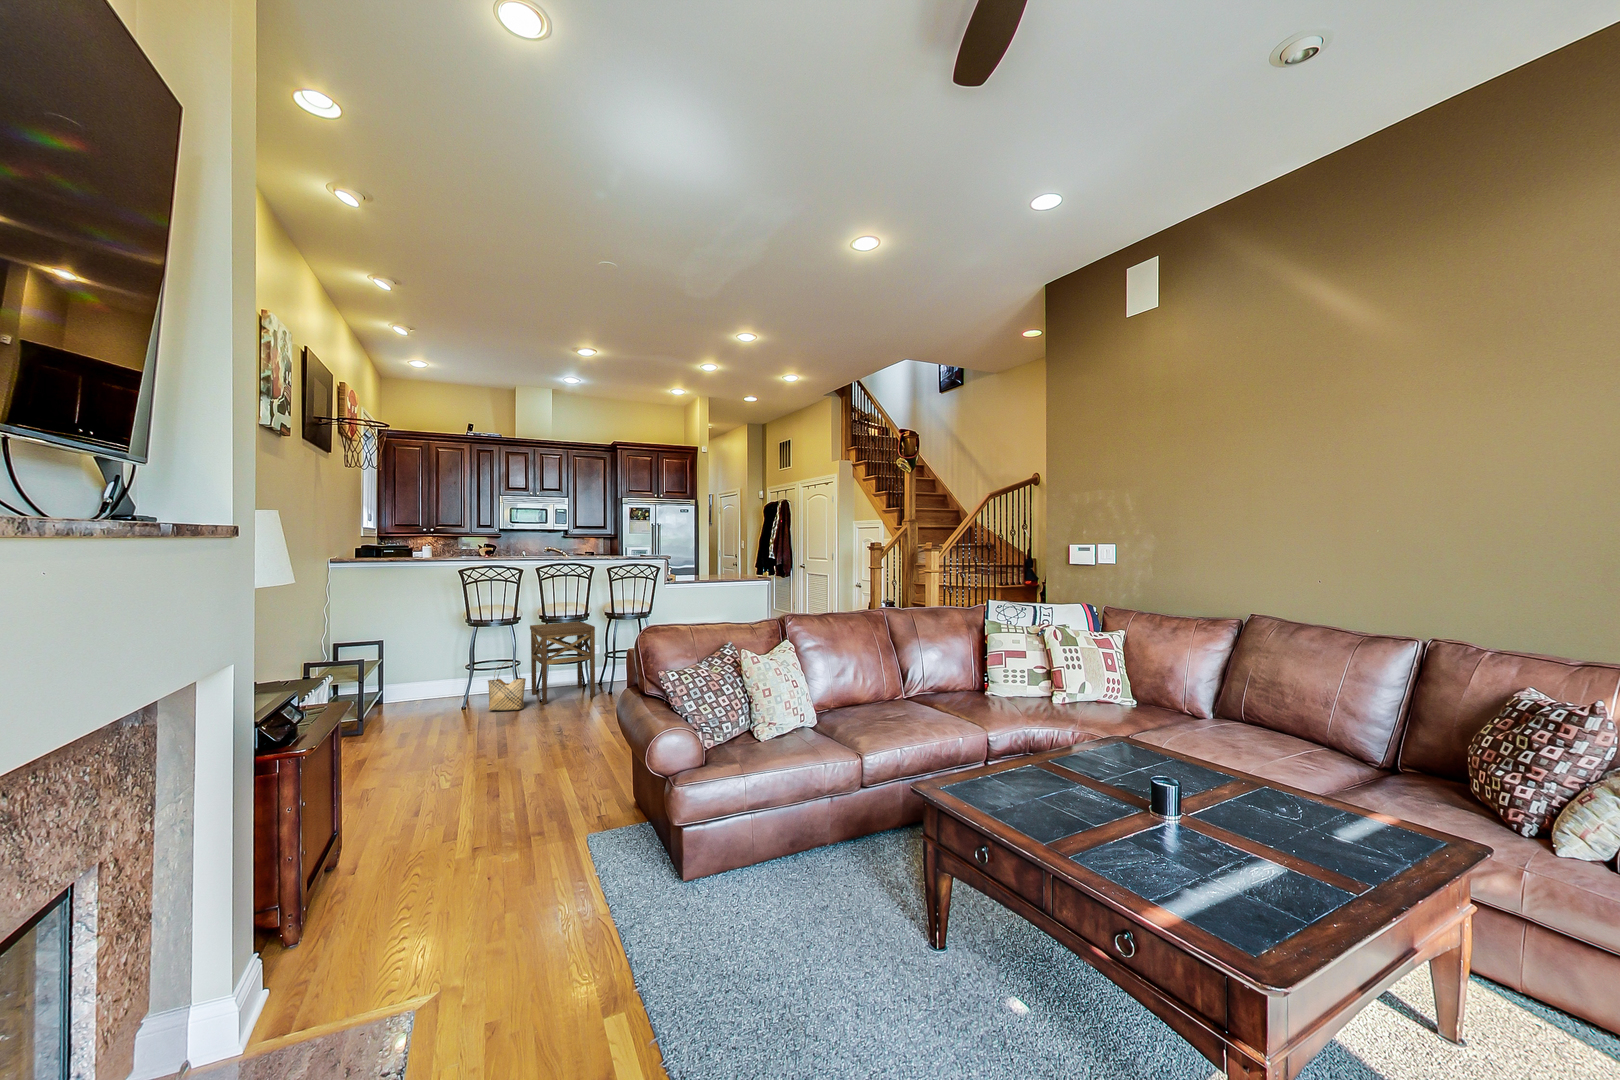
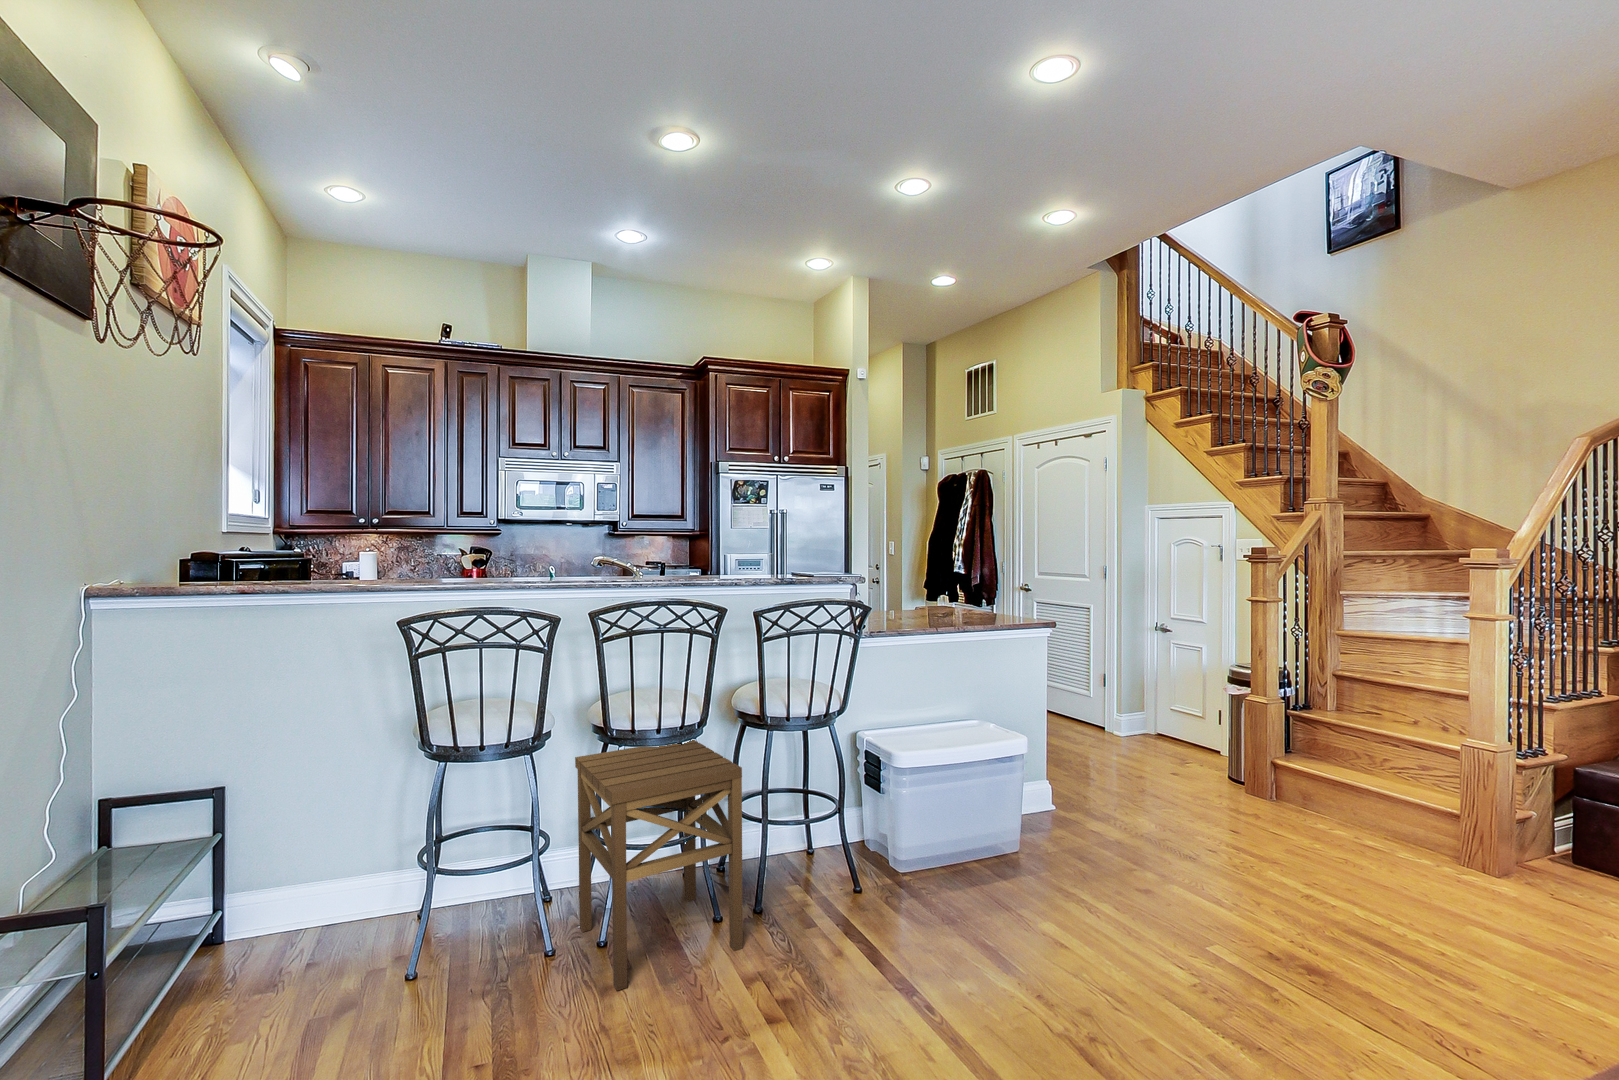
woven basket: present [488,661,526,710] -> none [468,876,573,1031]

